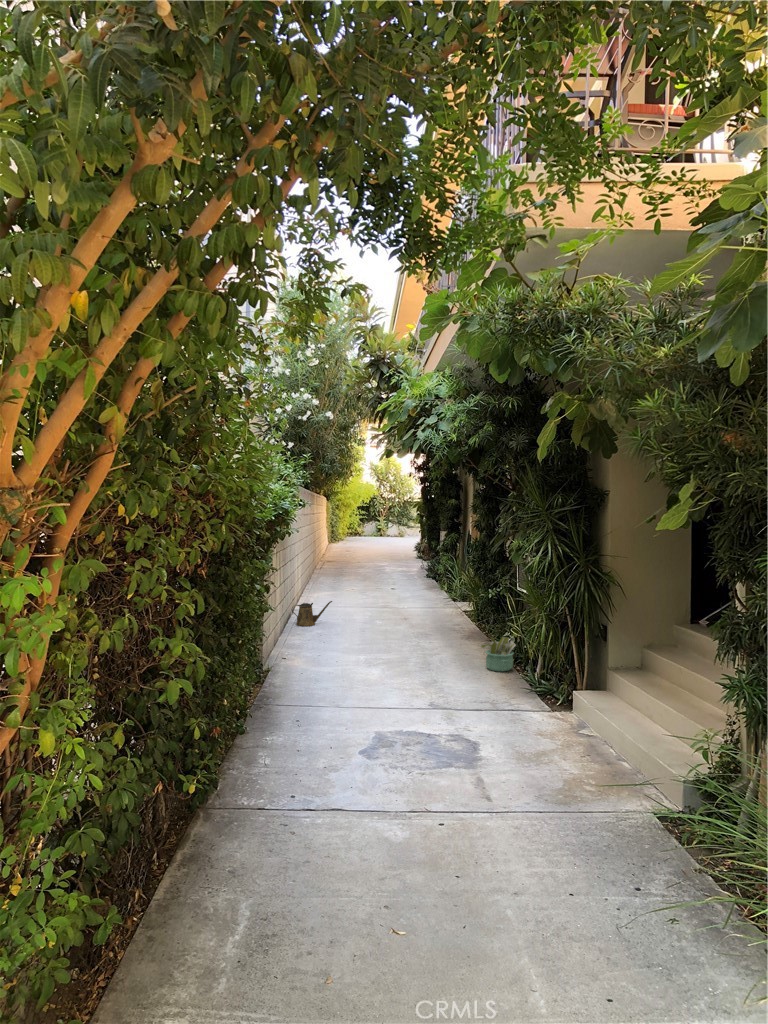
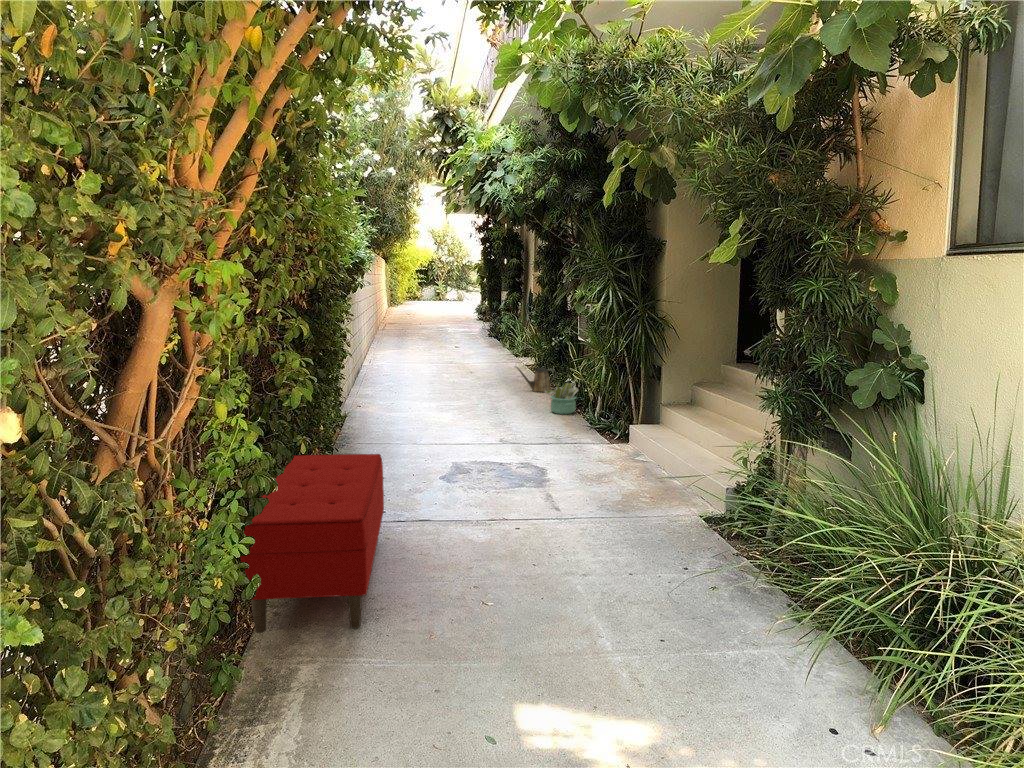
watering can: present [291,601,332,626] -> present [515,366,556,392]
bench: none [107,733,289,969] -> present [240,454,384,633]

